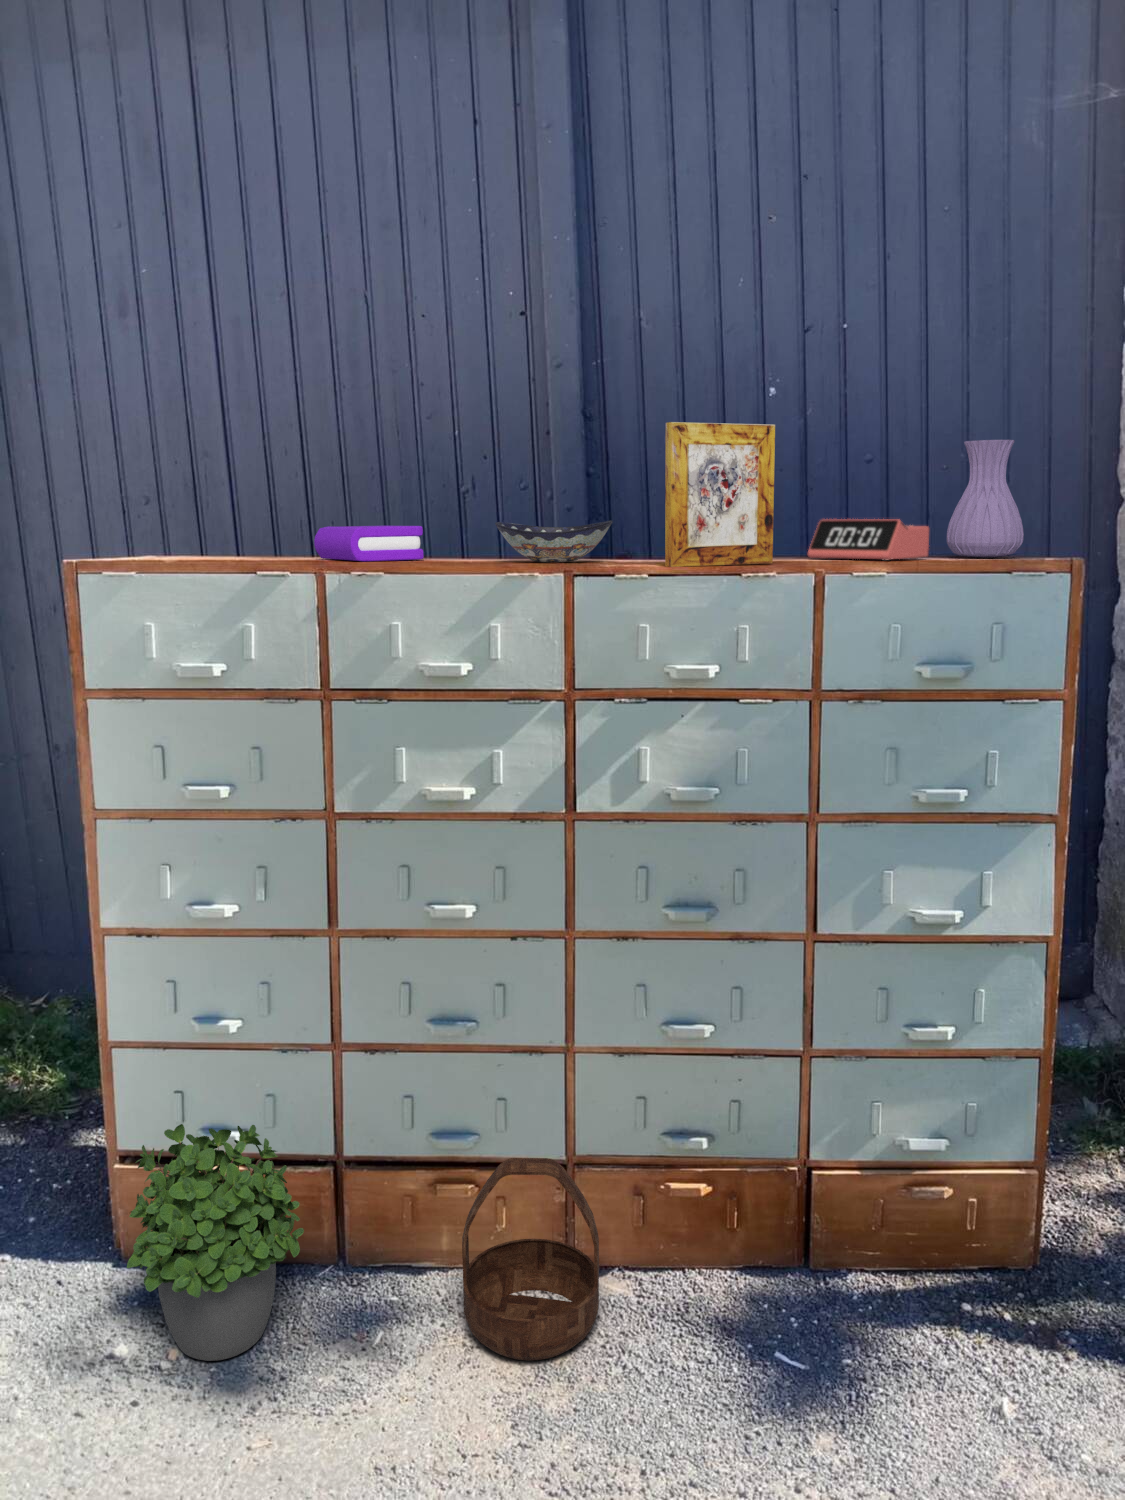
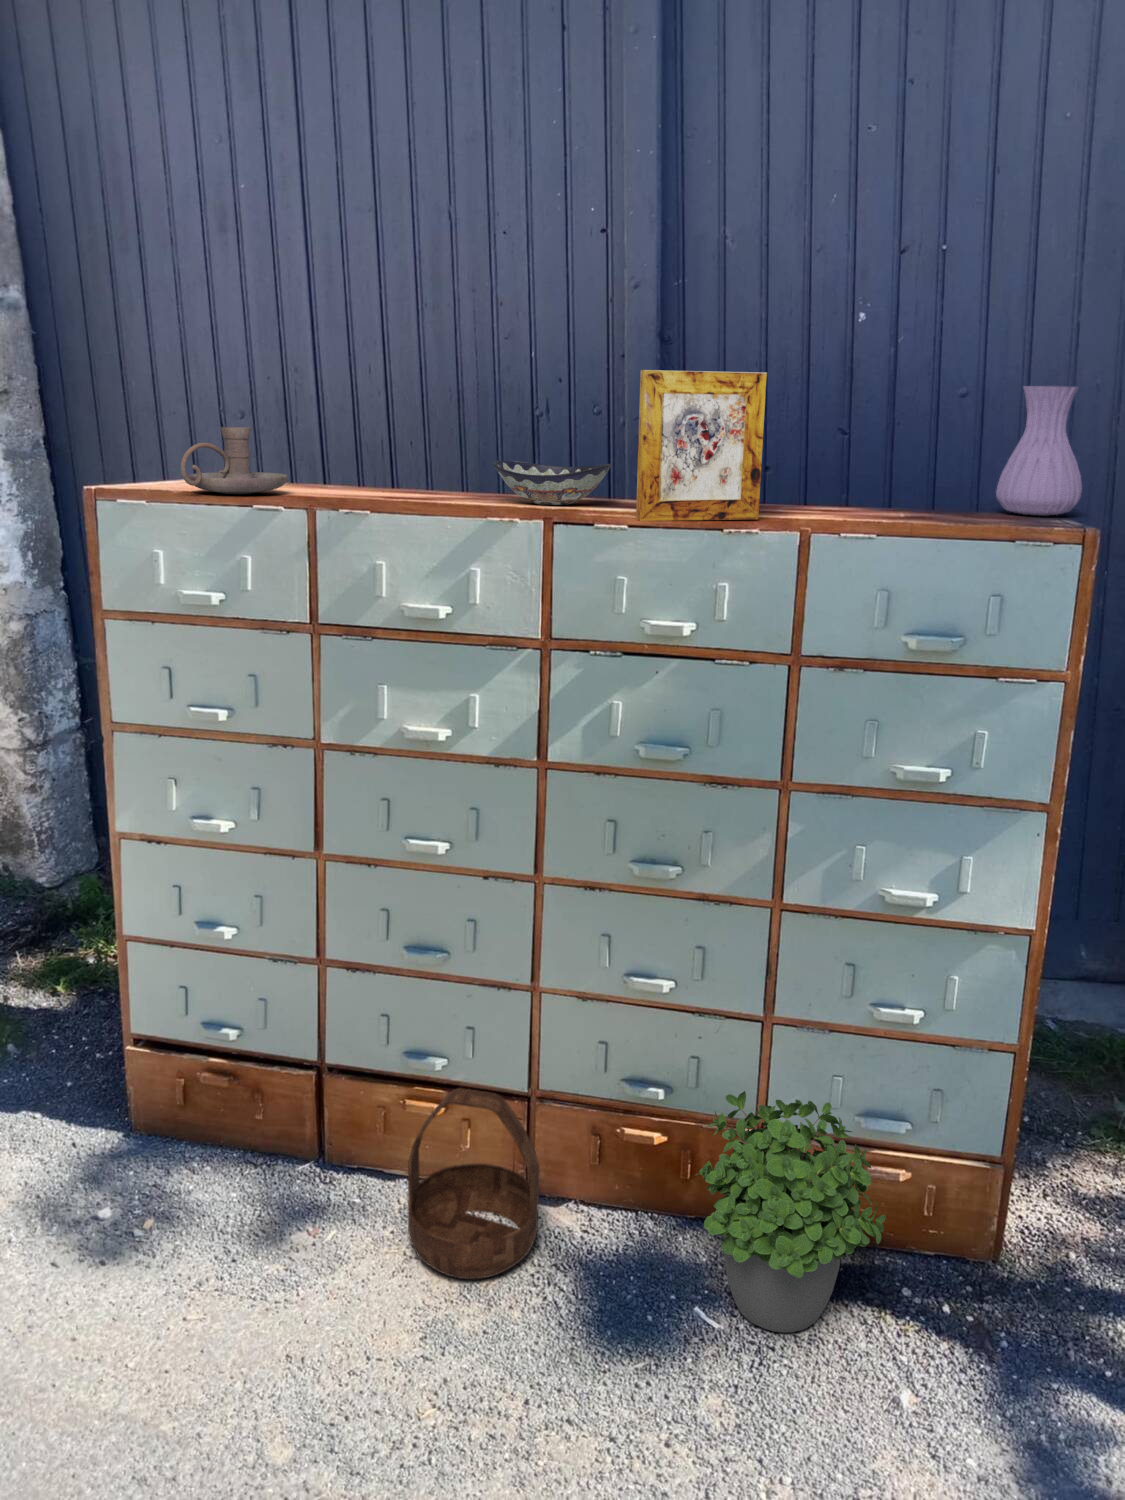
candle holder: none [182,496,285,564] -> present [181,427,288,494]
alarm clock: present [808,519,929,561] -> none [833,467,965,516]
book: present [314,526,423,561] -> none [338,454,436,494]
potted plant: present [127,1124,304,1361] -> present [696,1091,886,1333]

